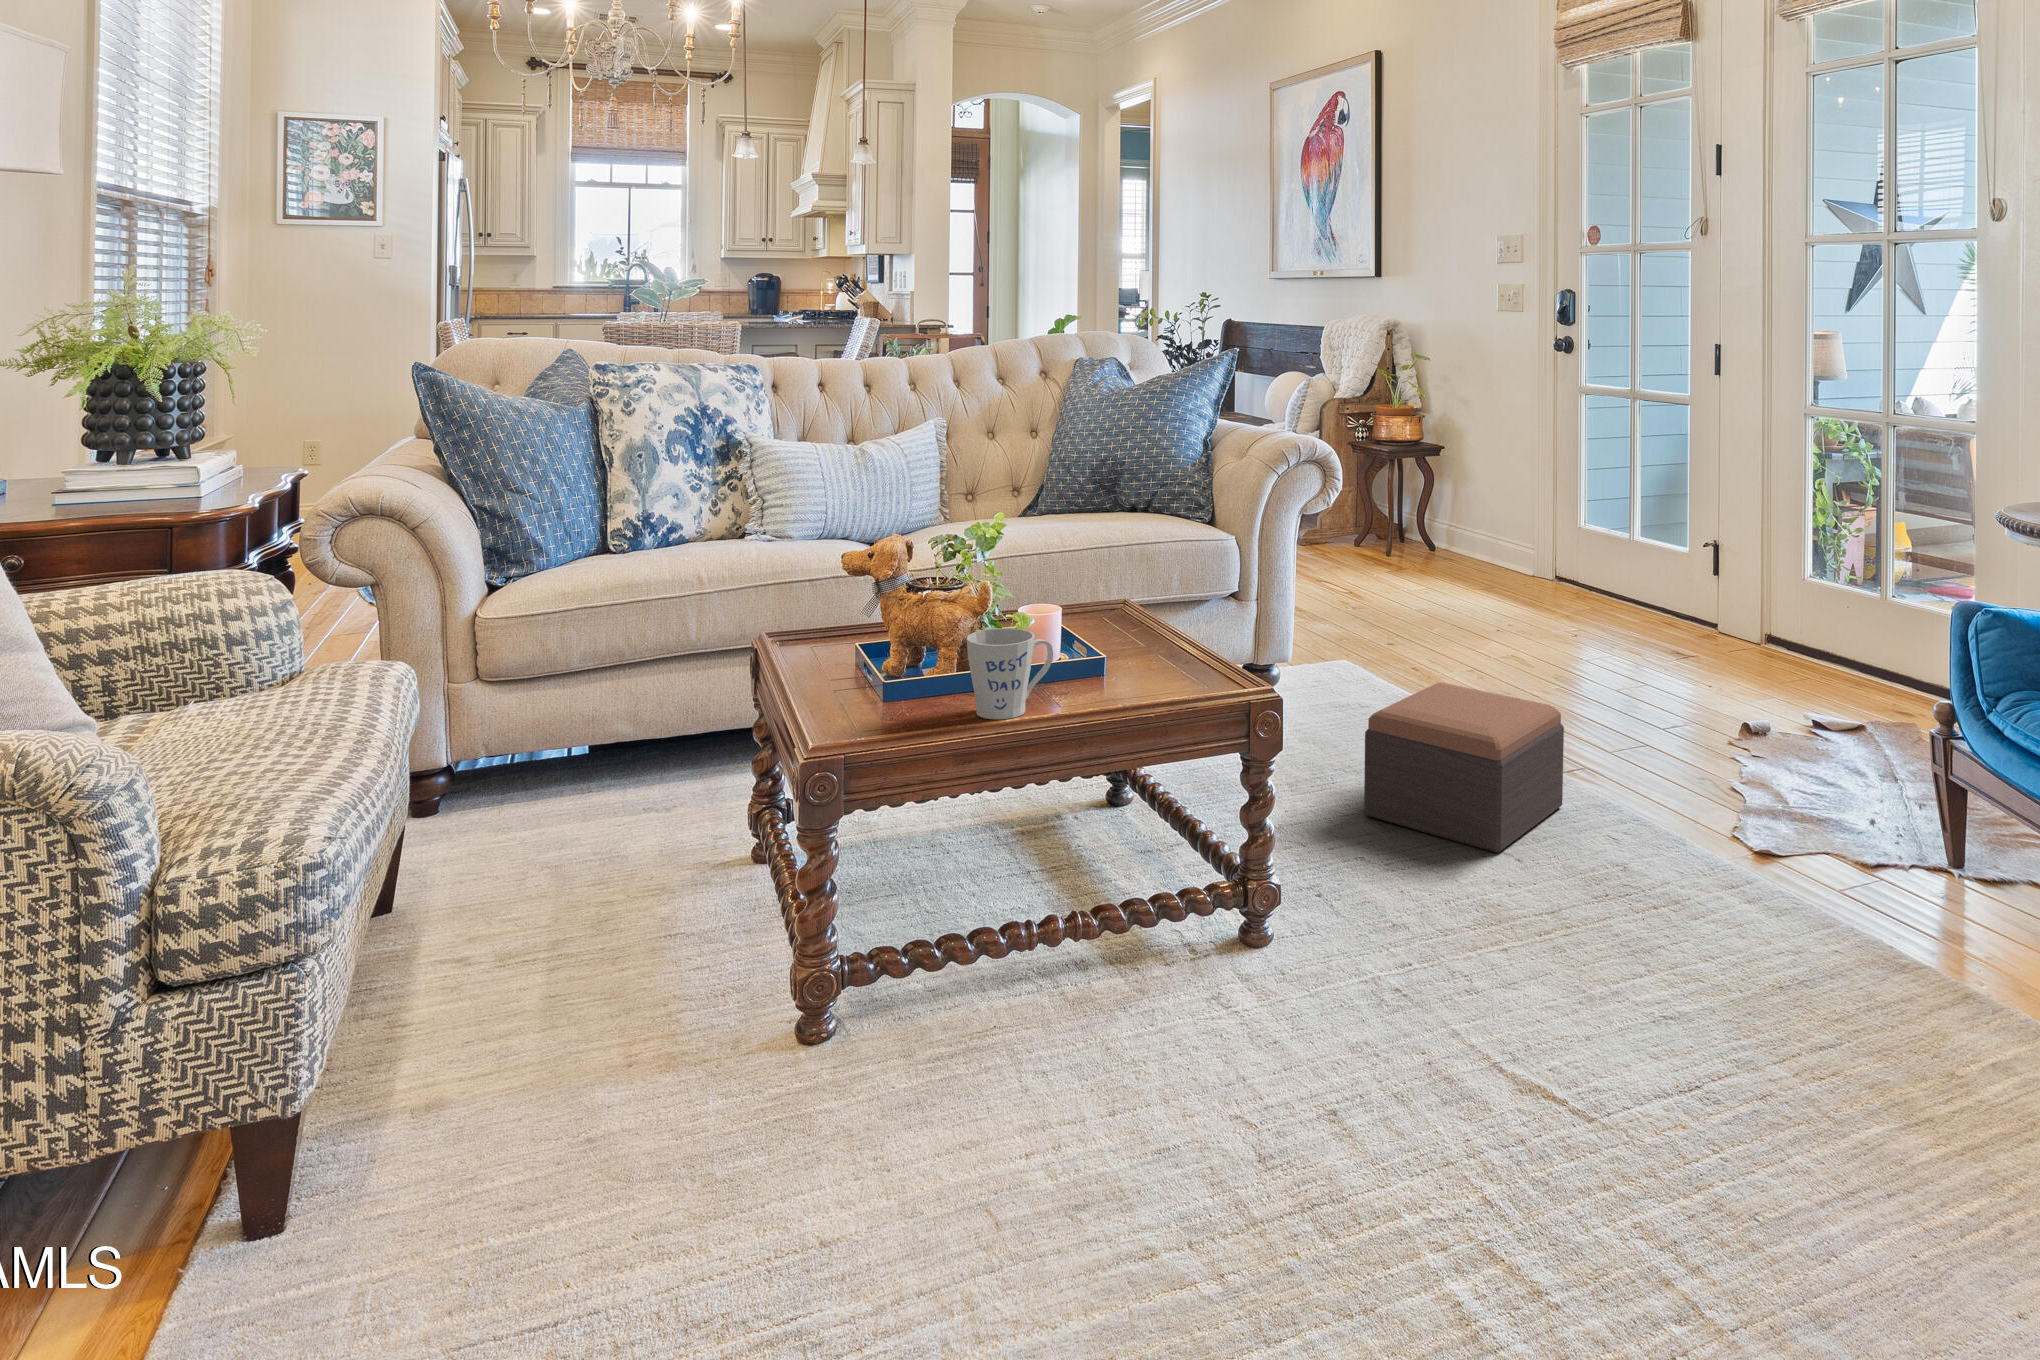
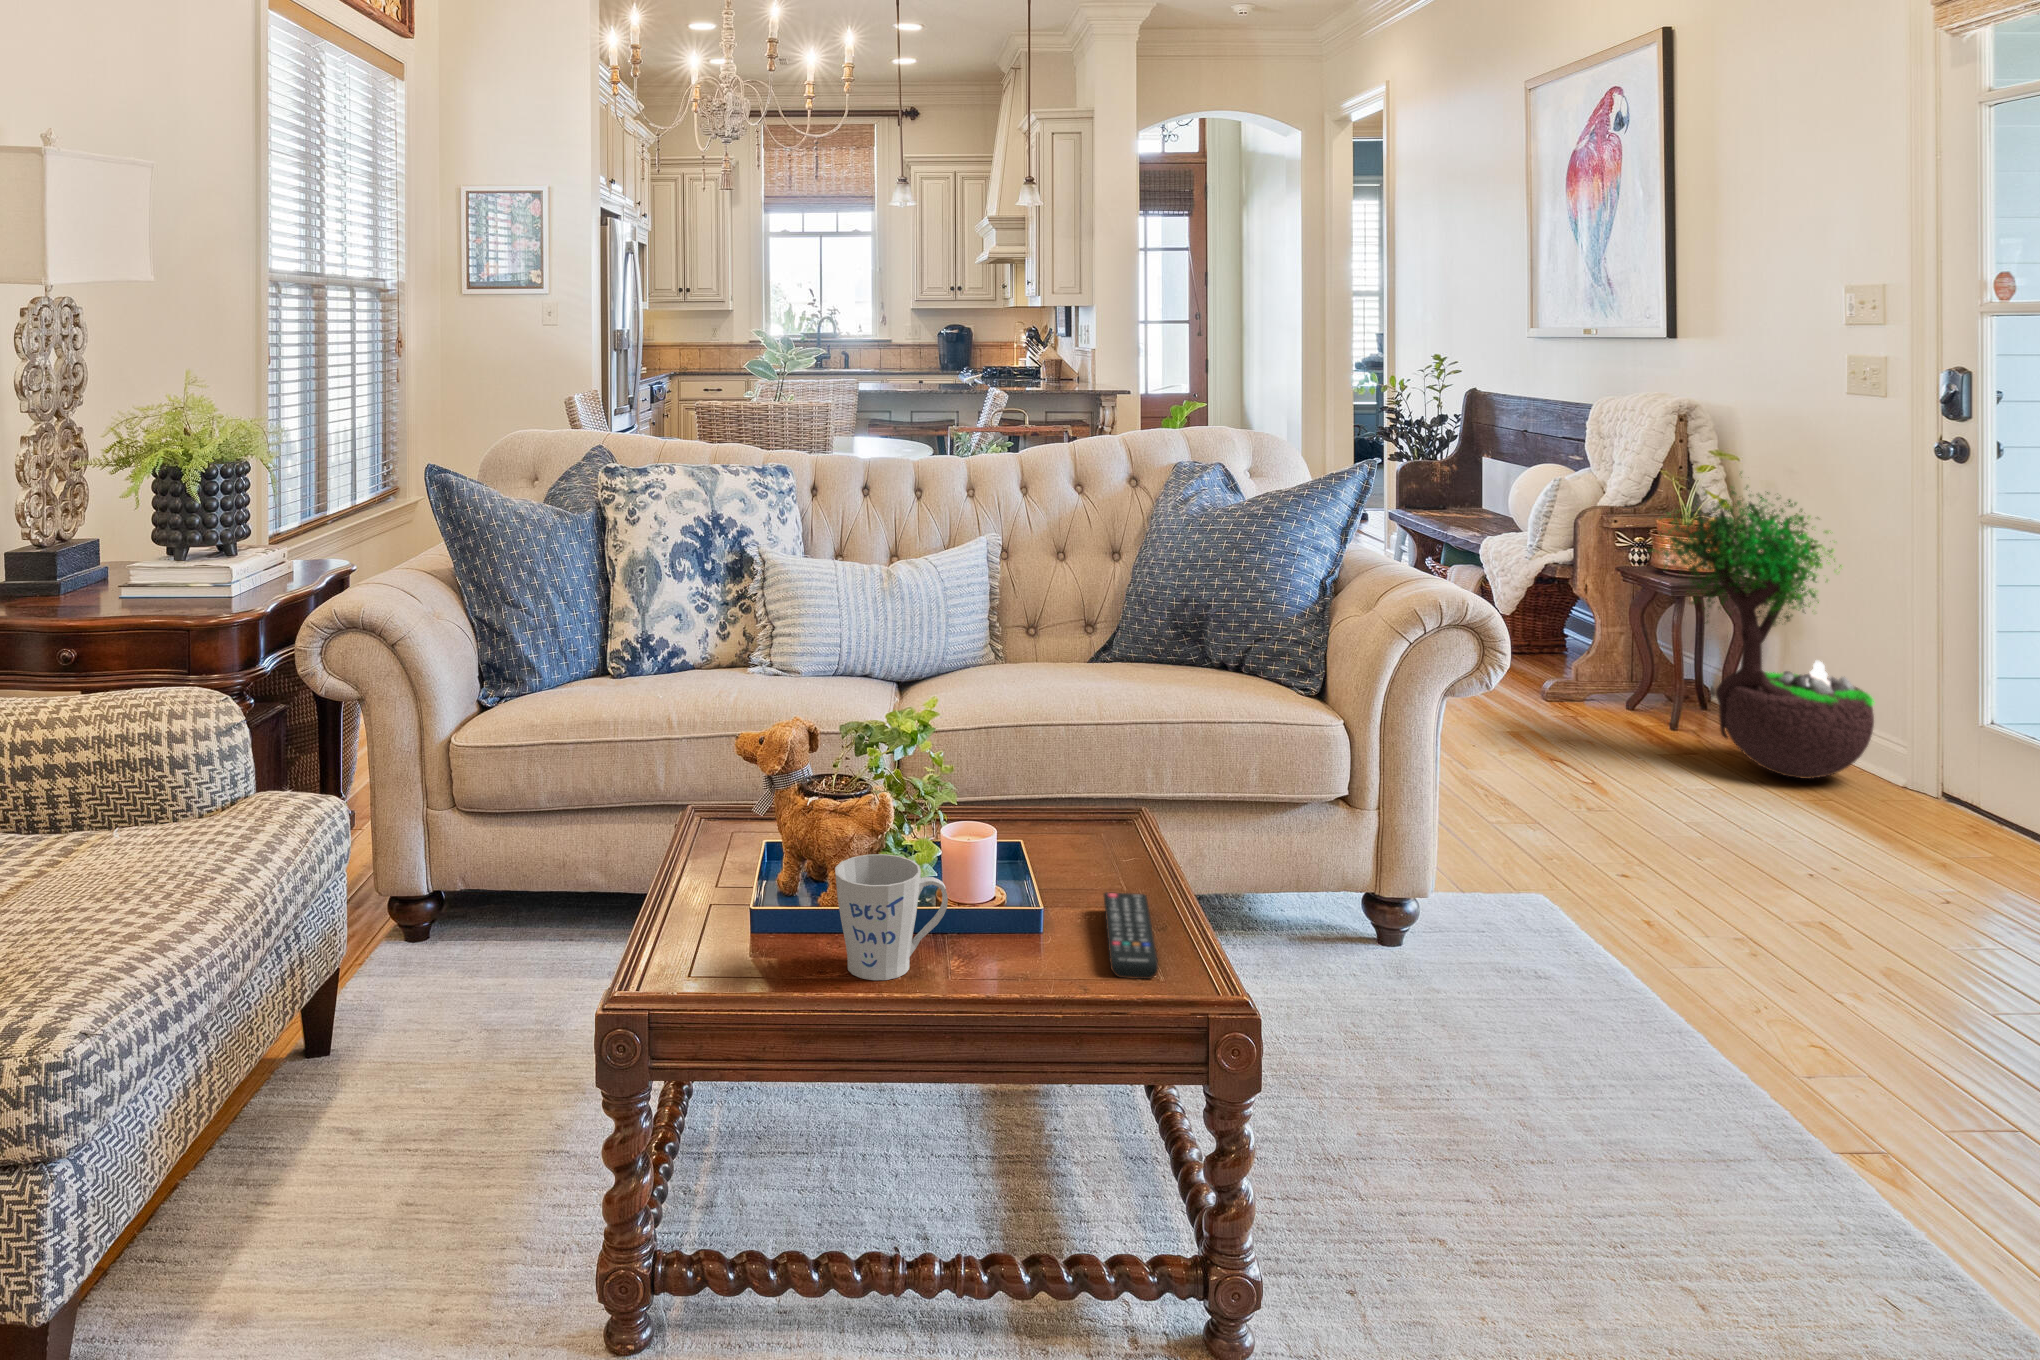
potted tree: none [1385,367,1526,580] -> present [1650,486,1874,779]
remote control: none [1136,648,1204,696] -> present [1104,892,1158,979]
footstool: present [1364,682,1564,853] -> none [1468,978,1811,1284]

